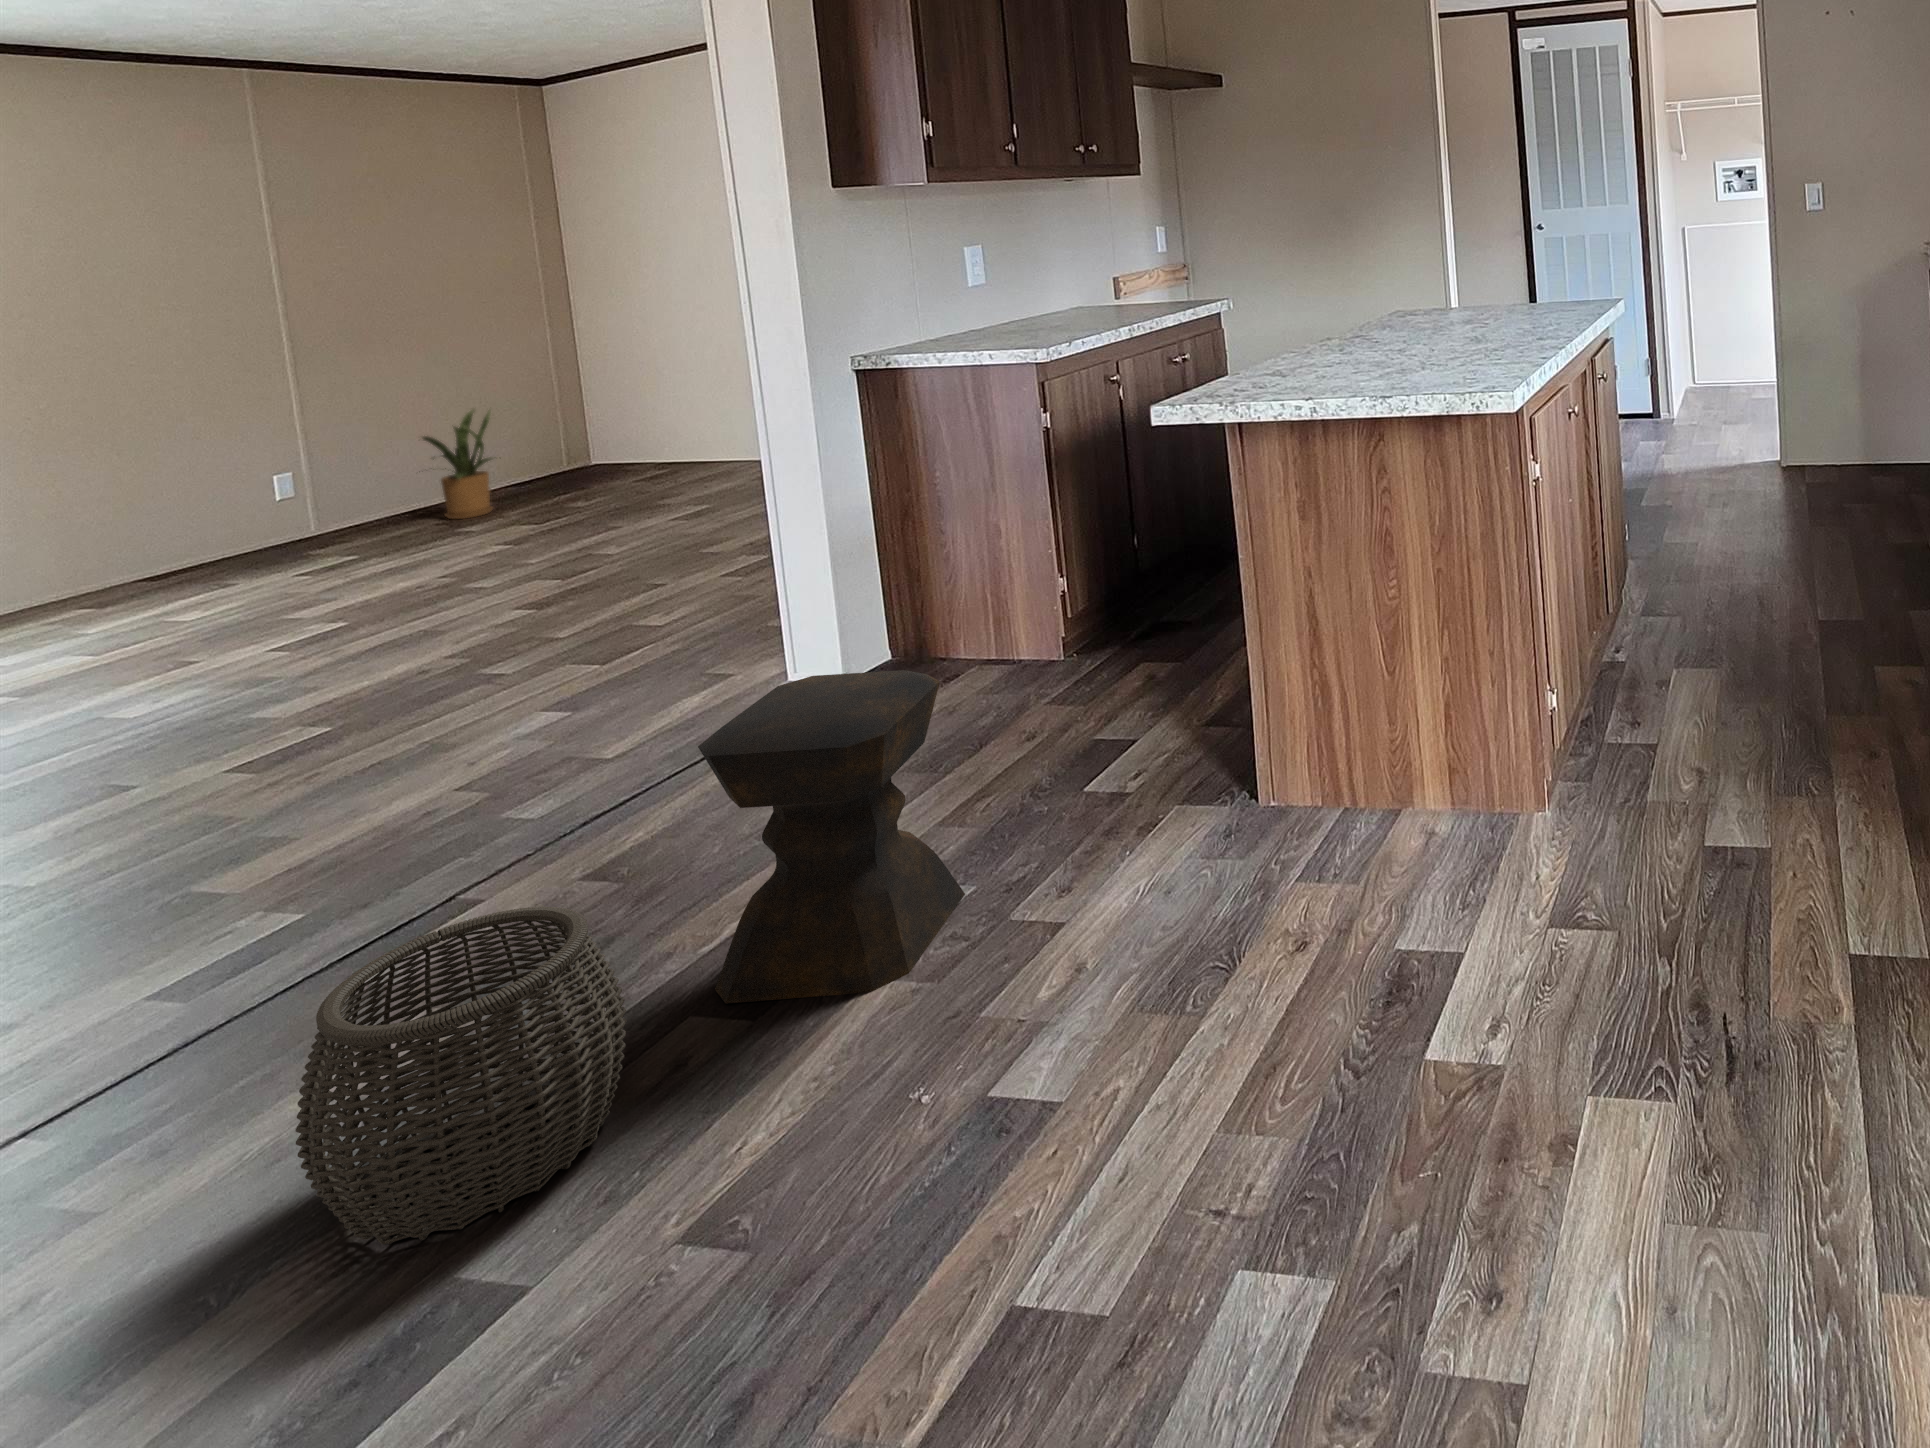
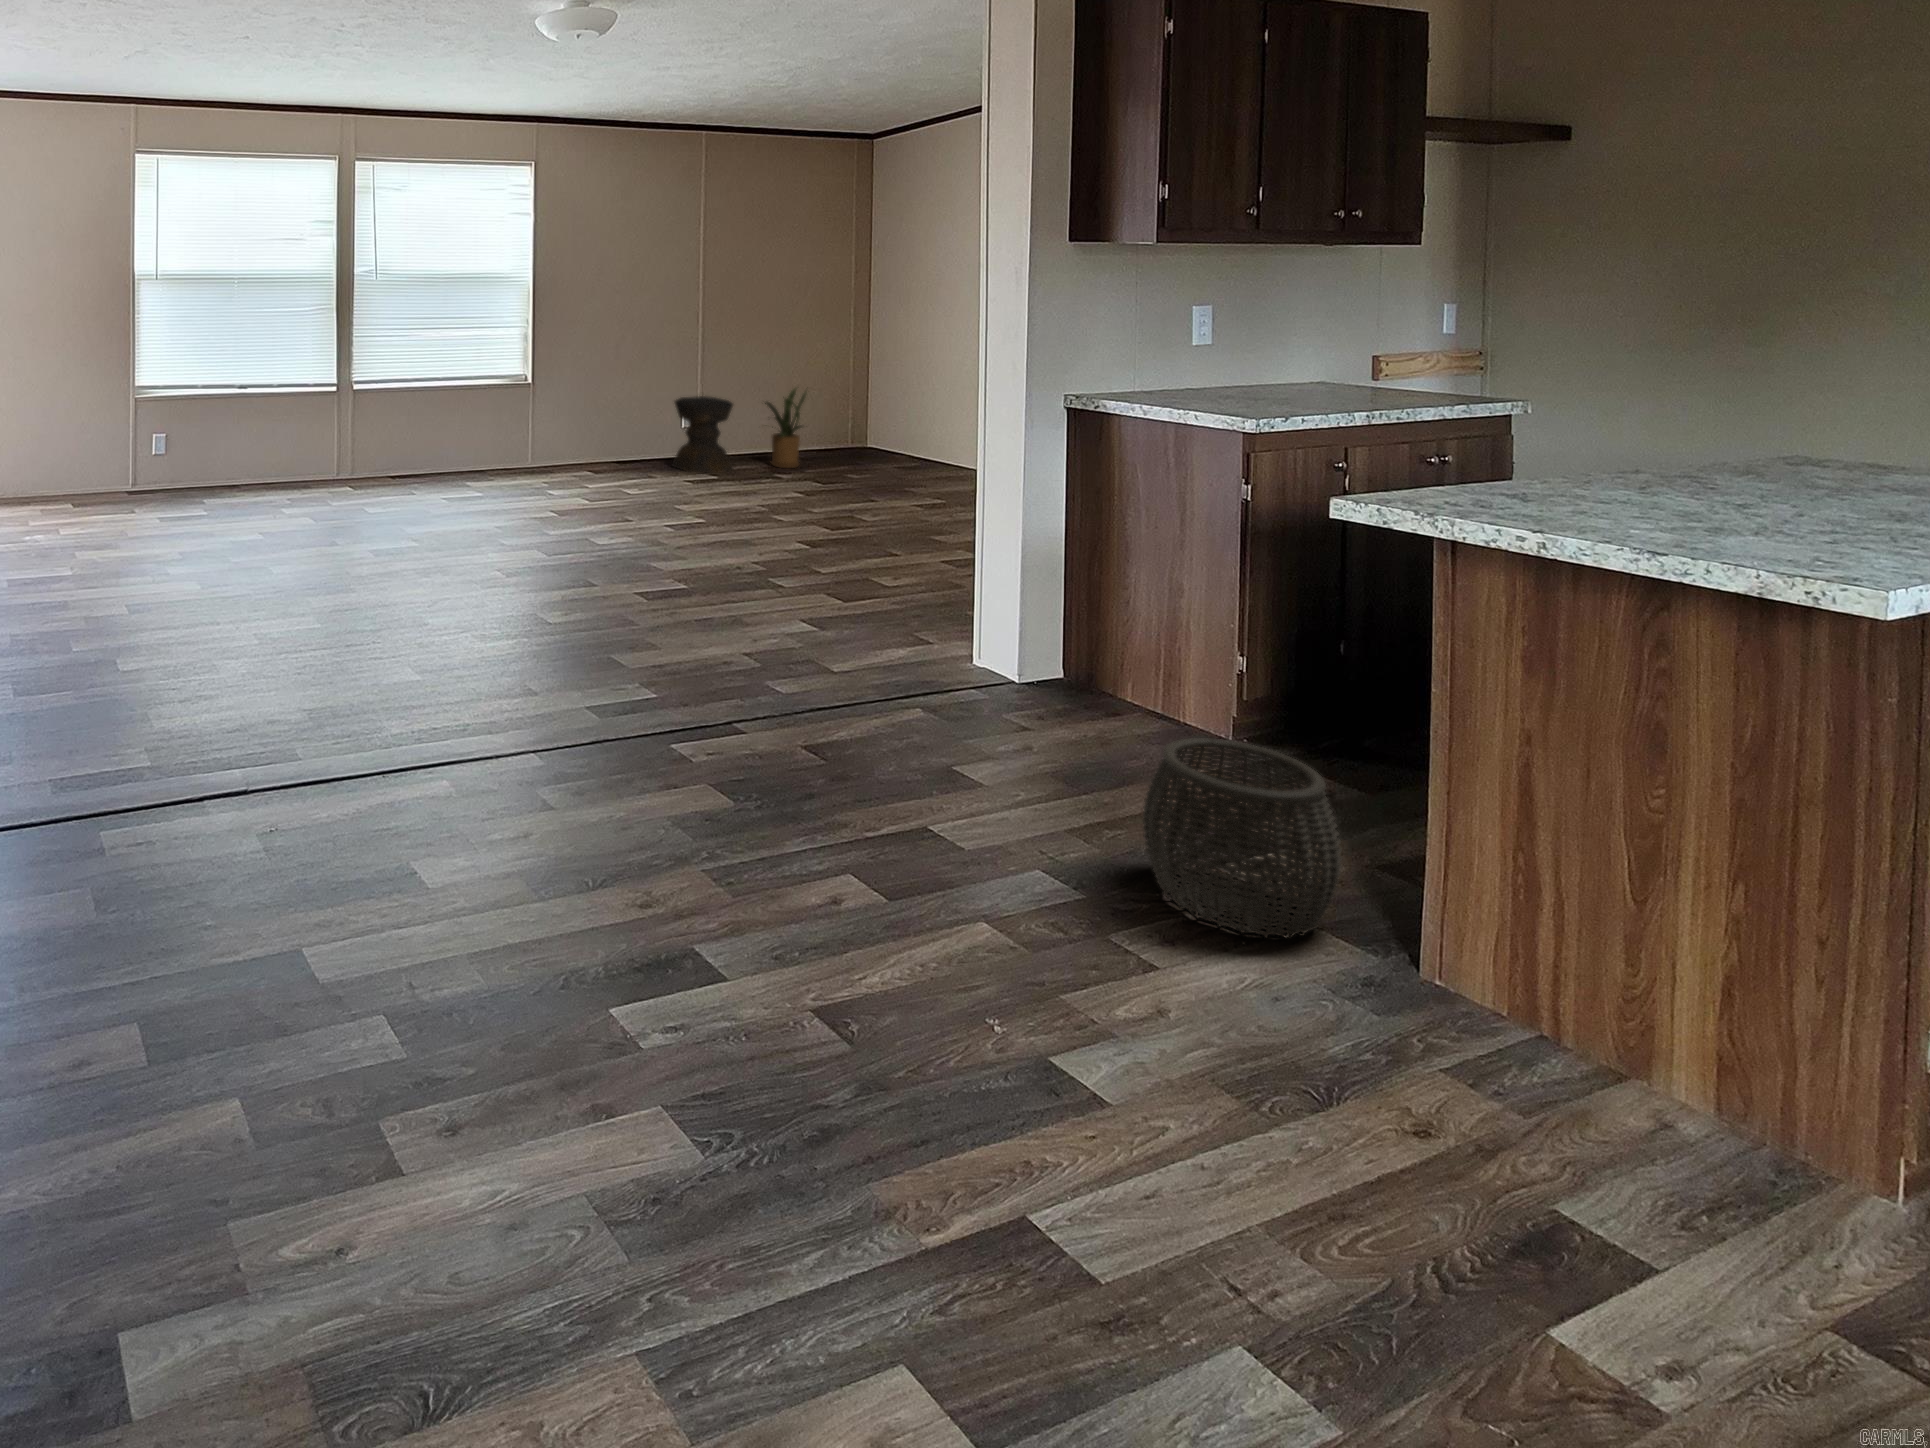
stool: present [698,670,965,1003] -> present [672,396,733,474]
woven basket: present [295,907,627,1245] -> present [1143,738,1342,938]

